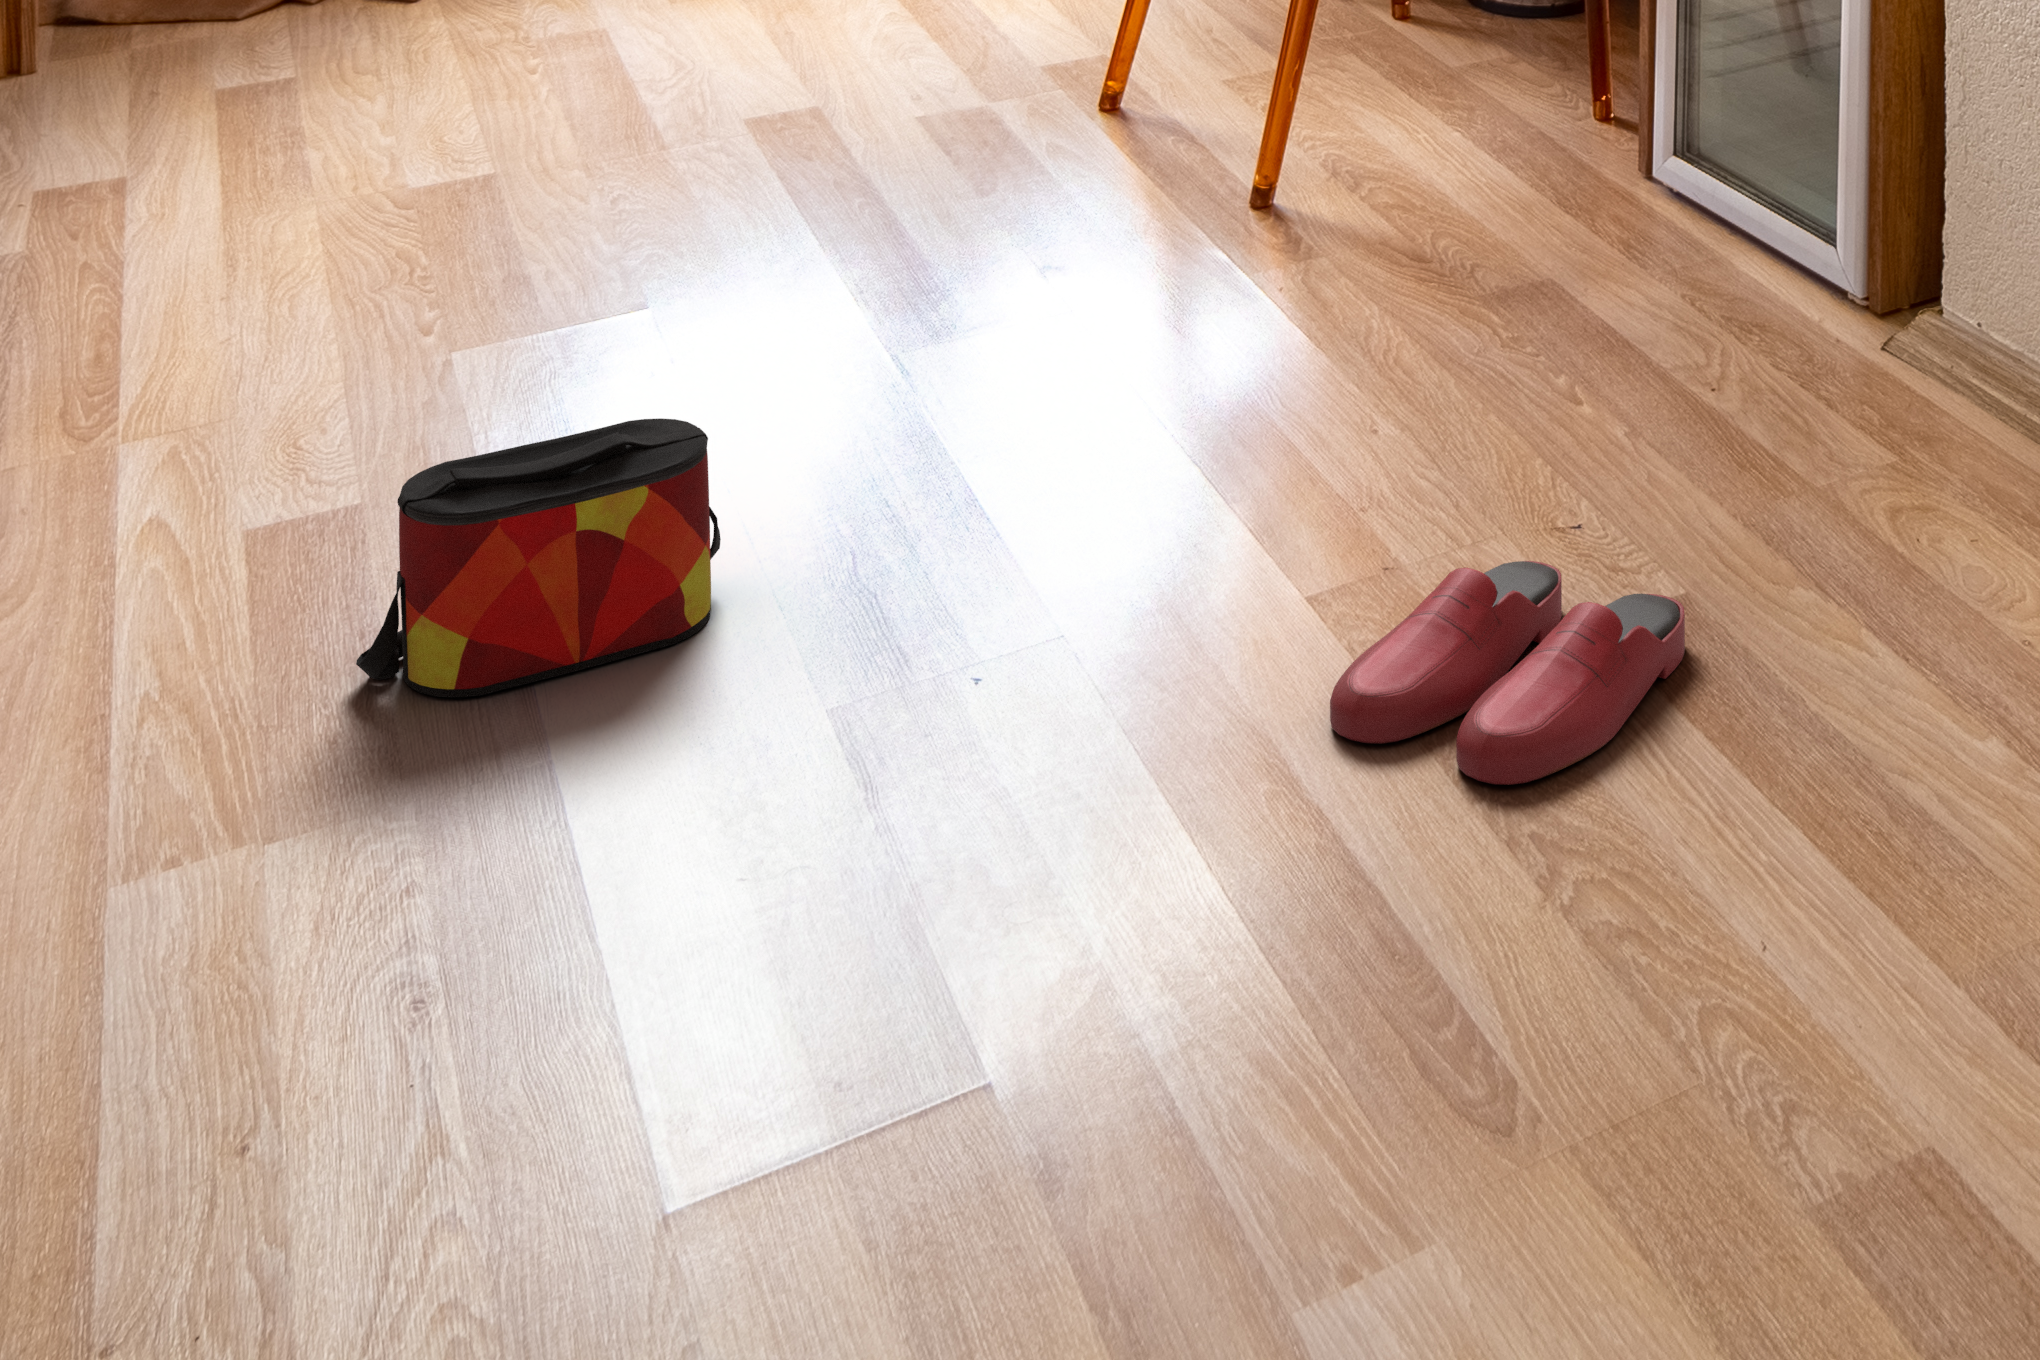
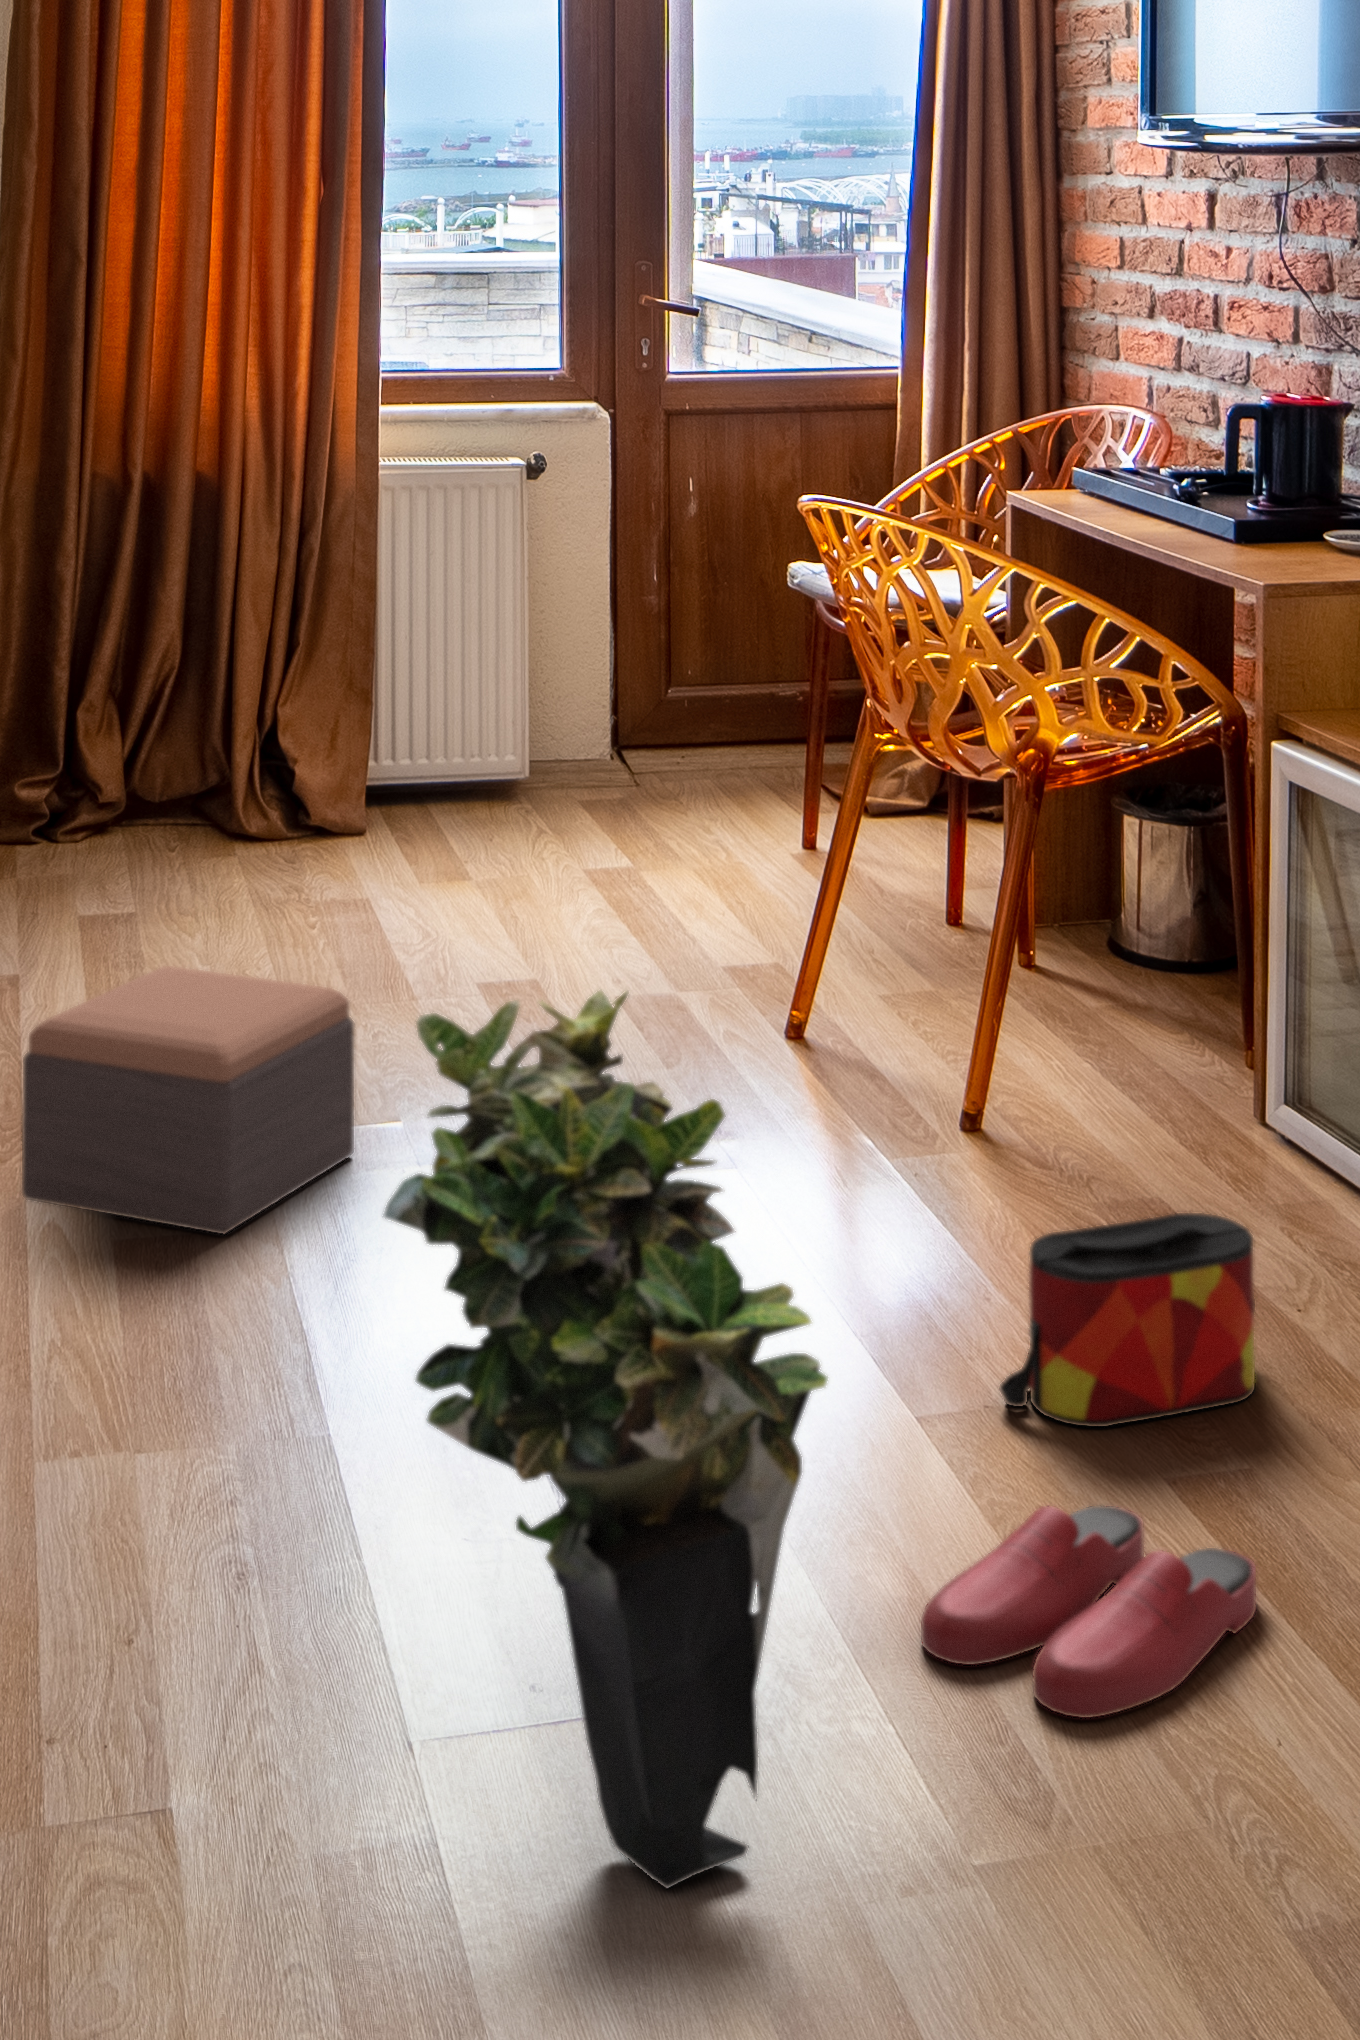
potted plant: none [715,49,1241,1025] -> present [384,991,828,1888]
footstool: none [234,71,641,363] -> present [22,966,354,1234]
bag: present [356,419,721,697] -> present [1000,1213,1255,1427]

